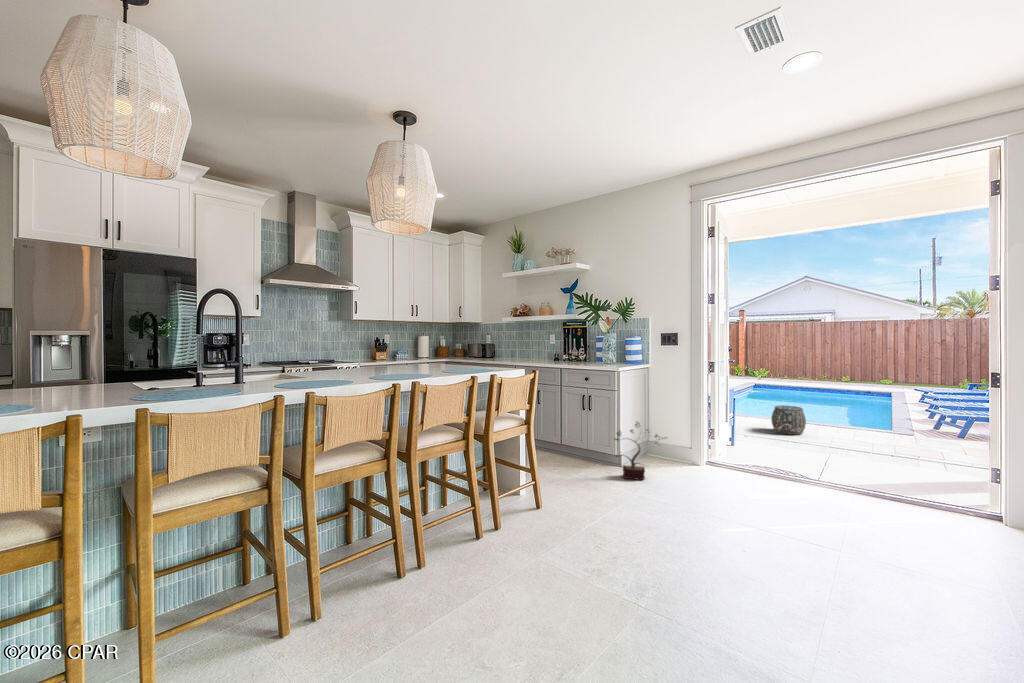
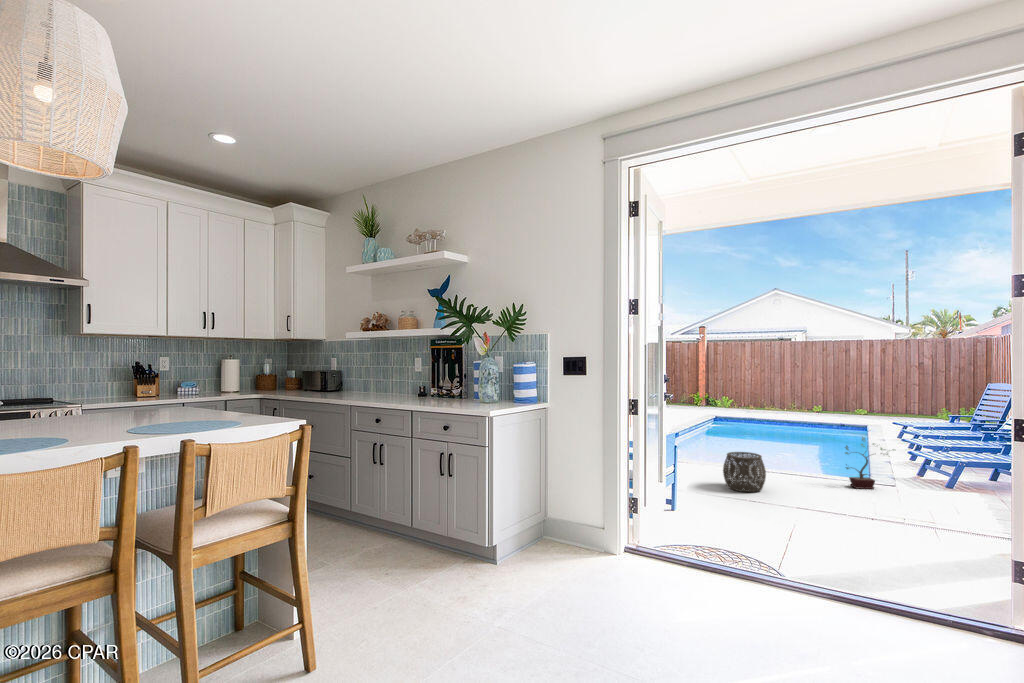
potted plant: present [614,422,666,480] -> present [845,437,888,489]

